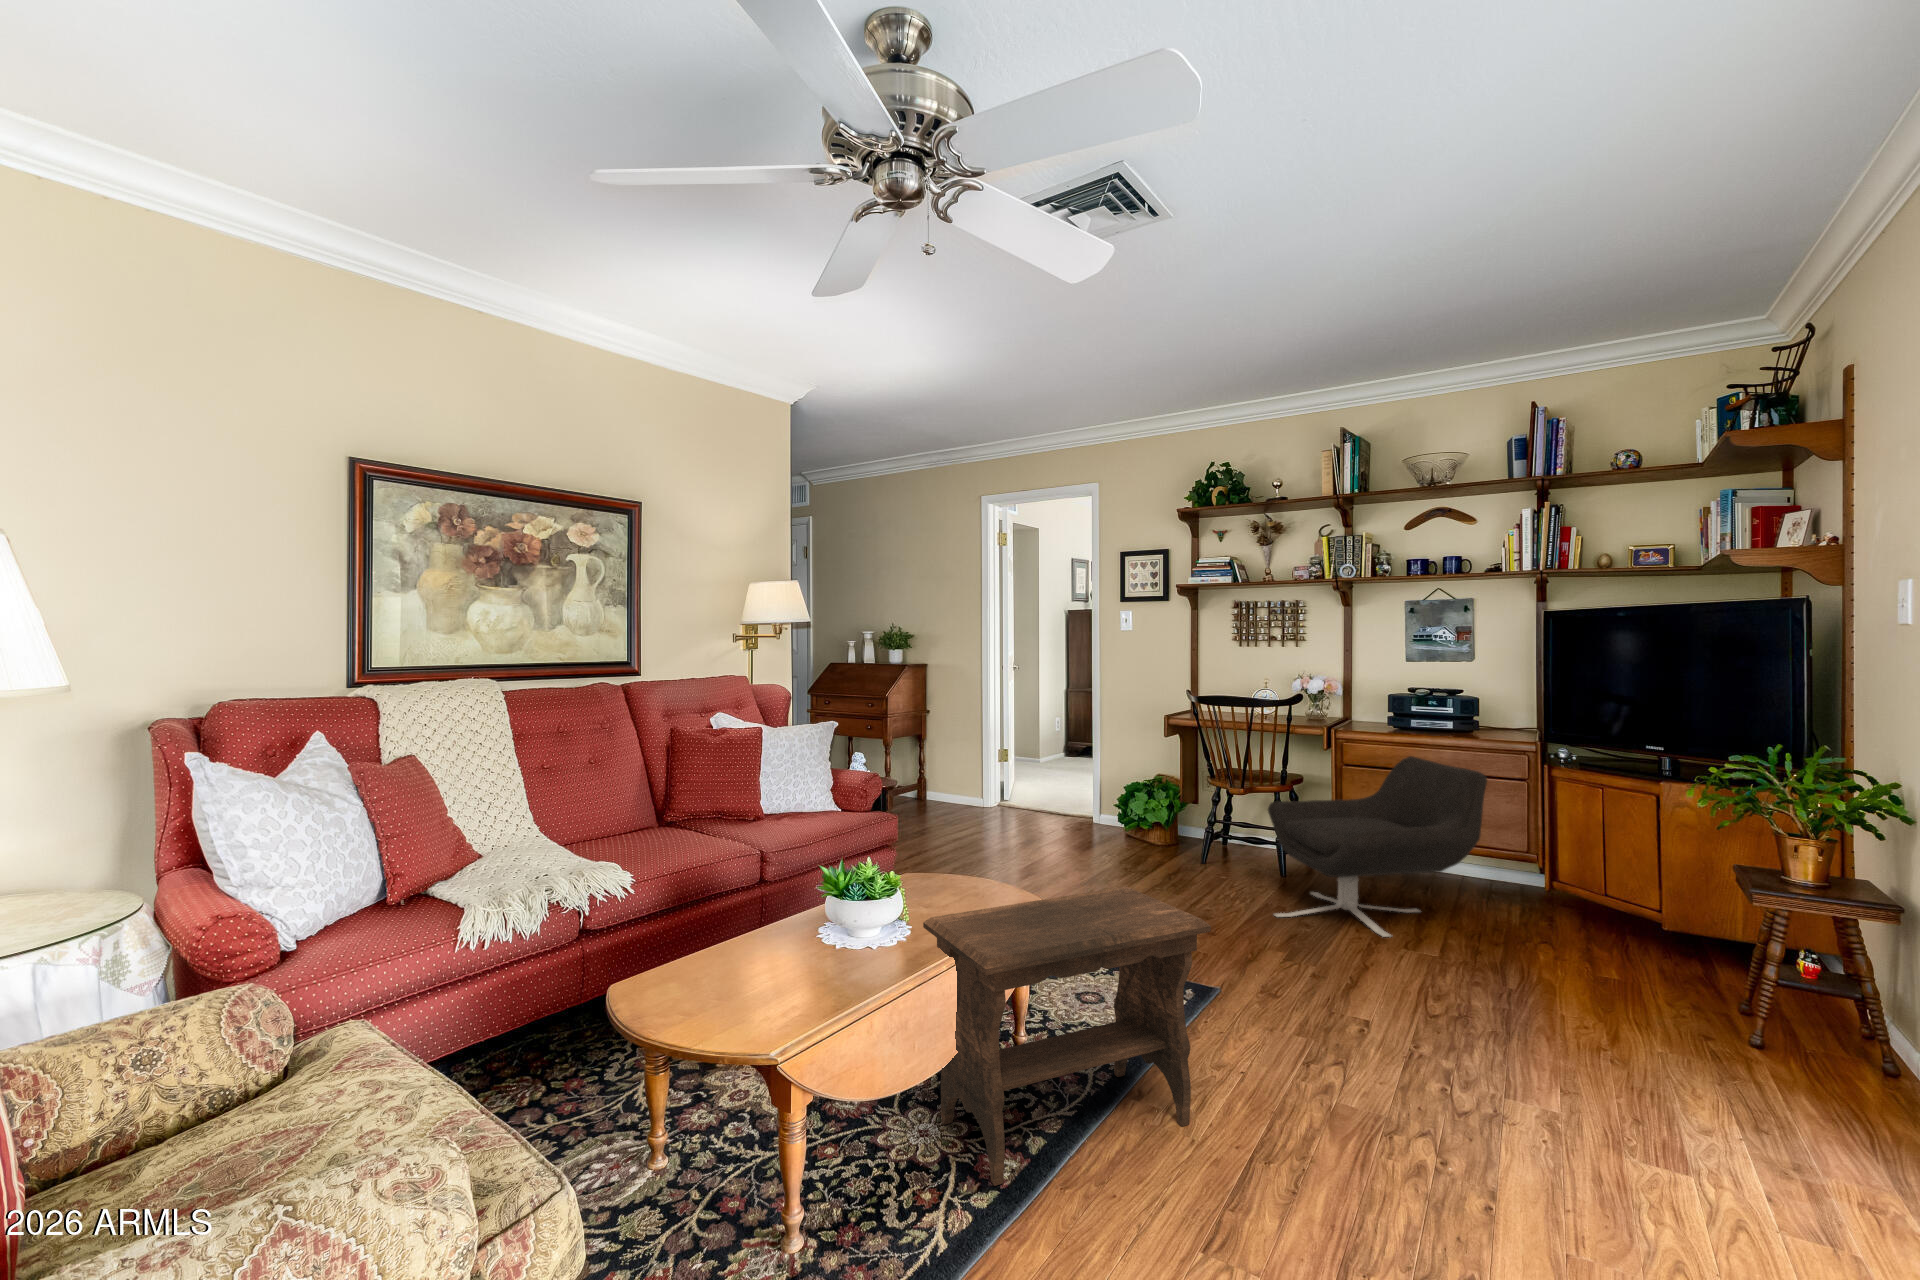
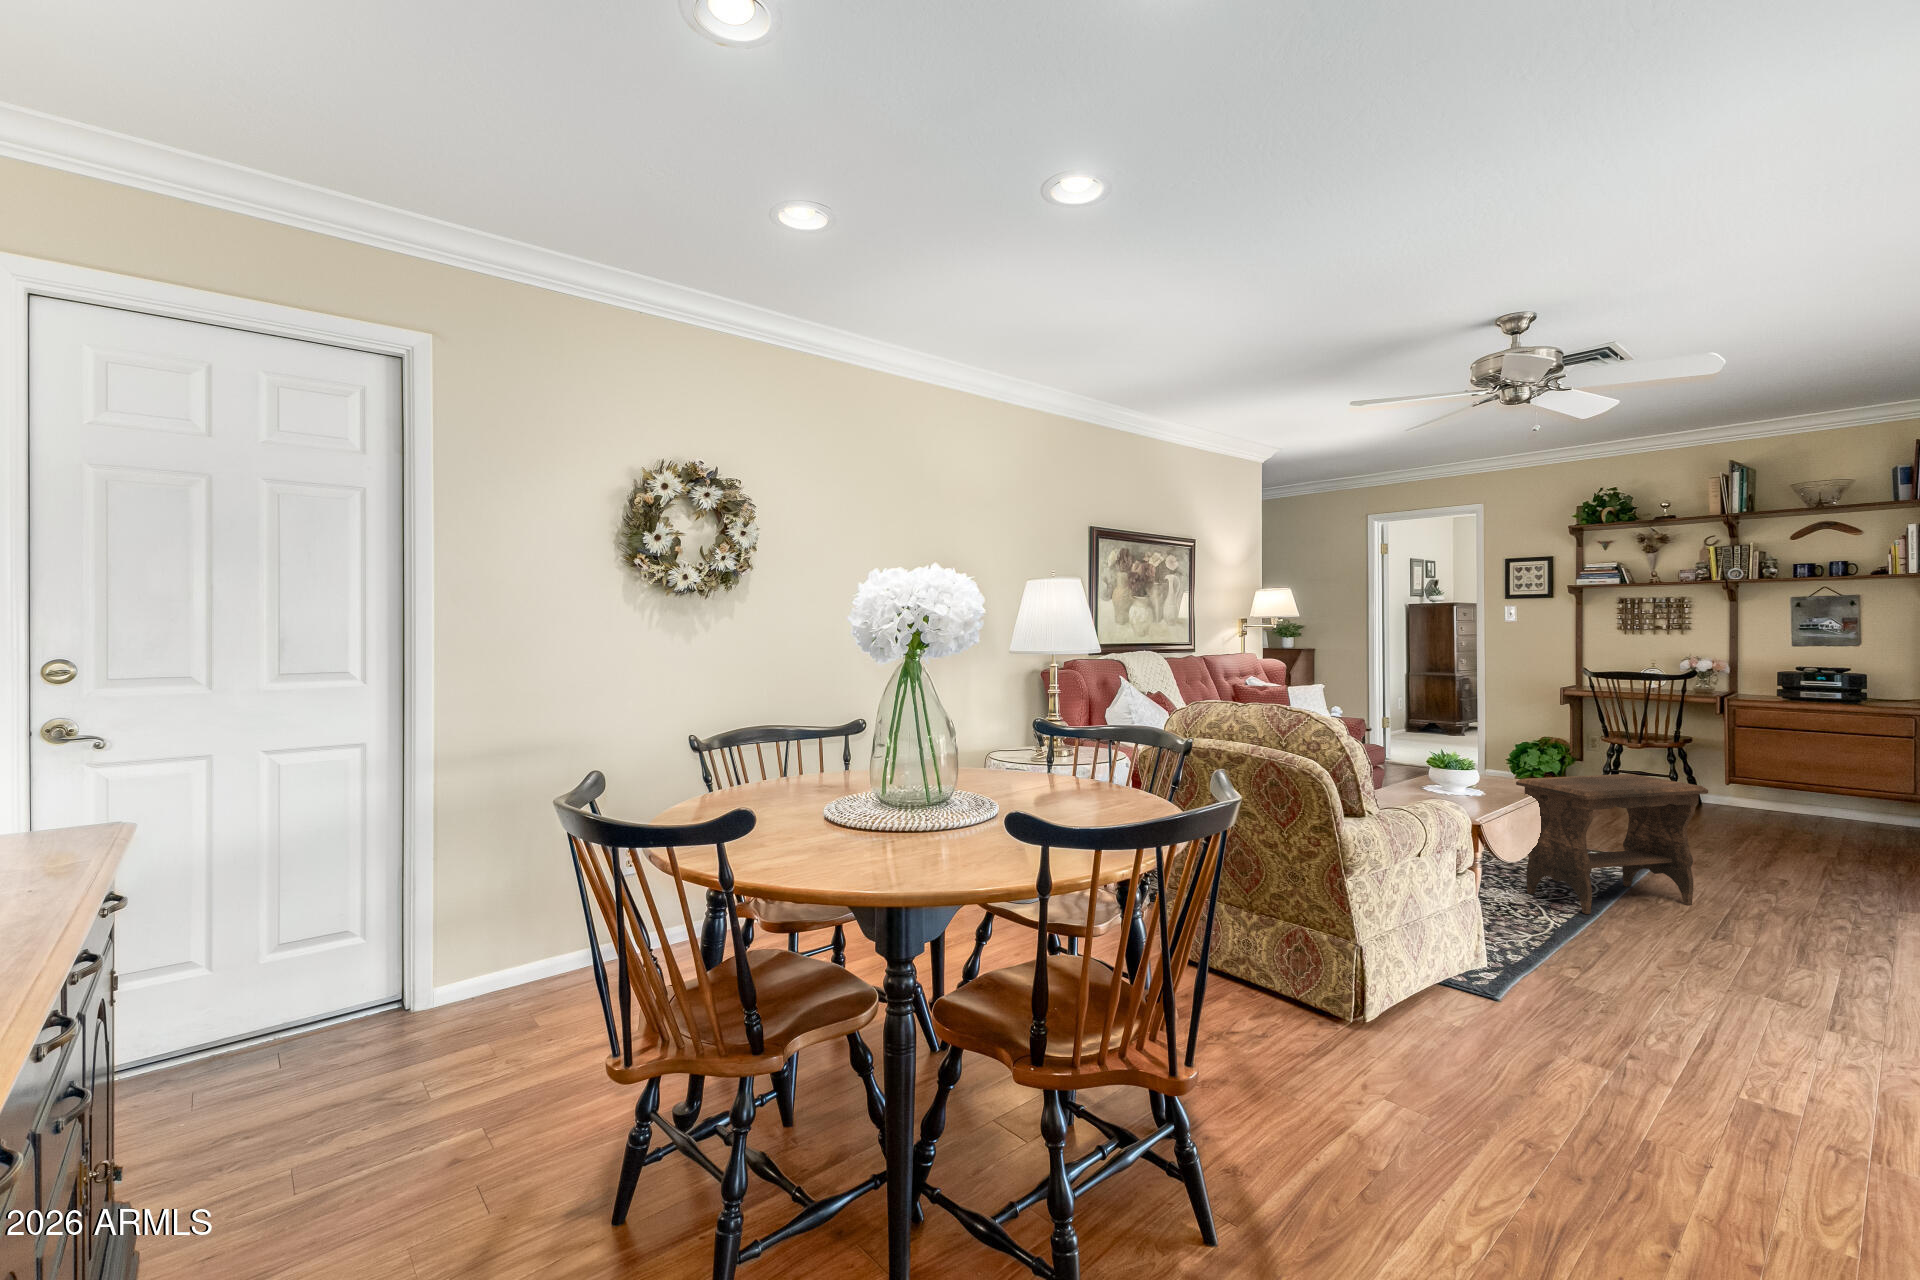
lounge chair: present [1268,756,1487,937] -> none [1671,717,1883,844]

